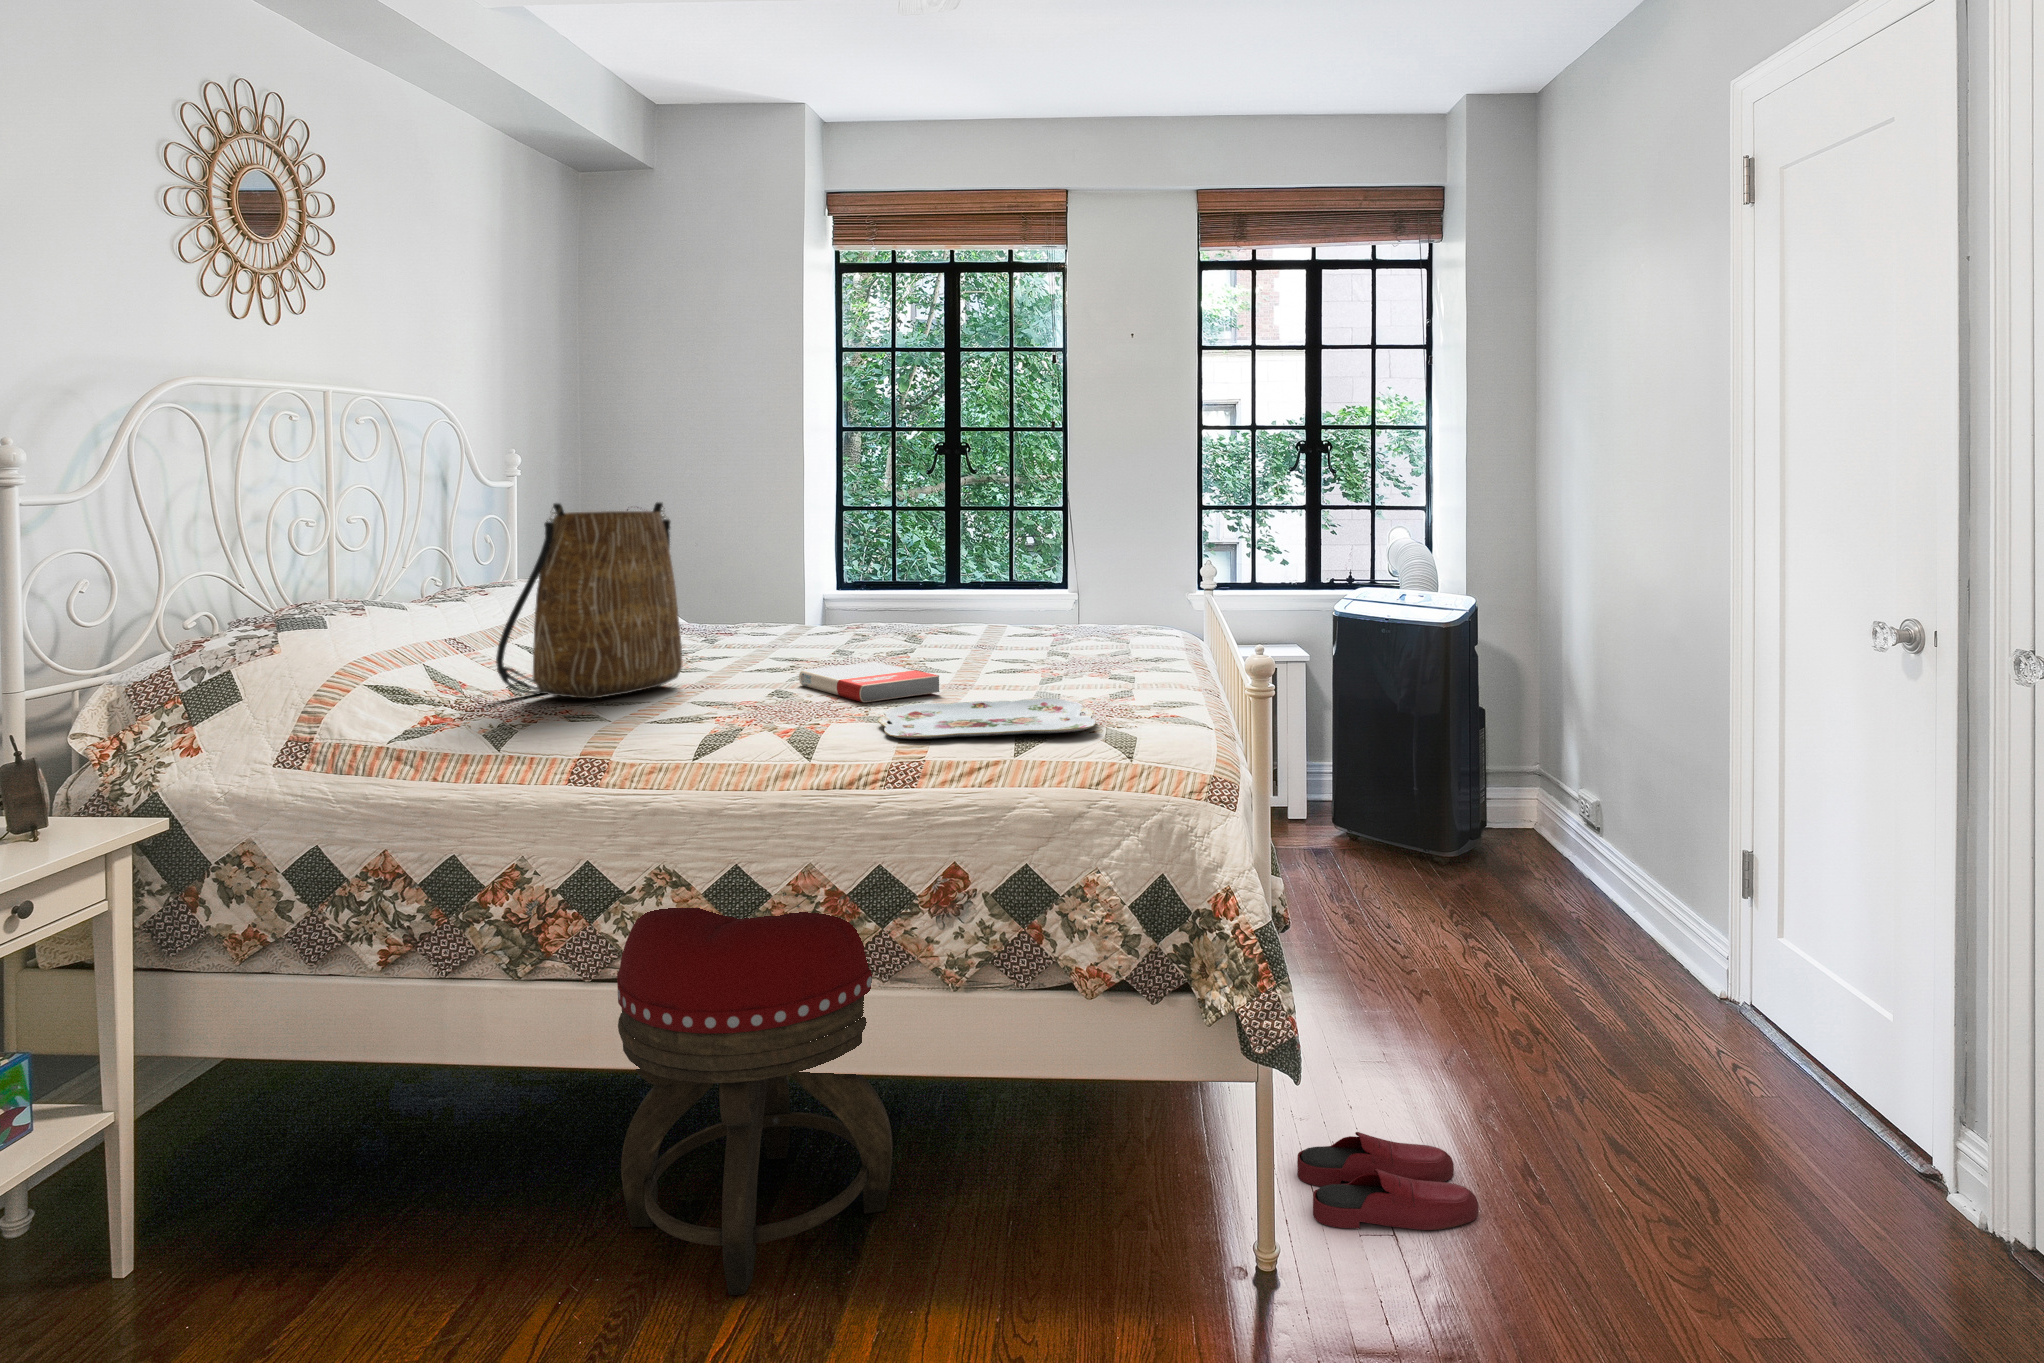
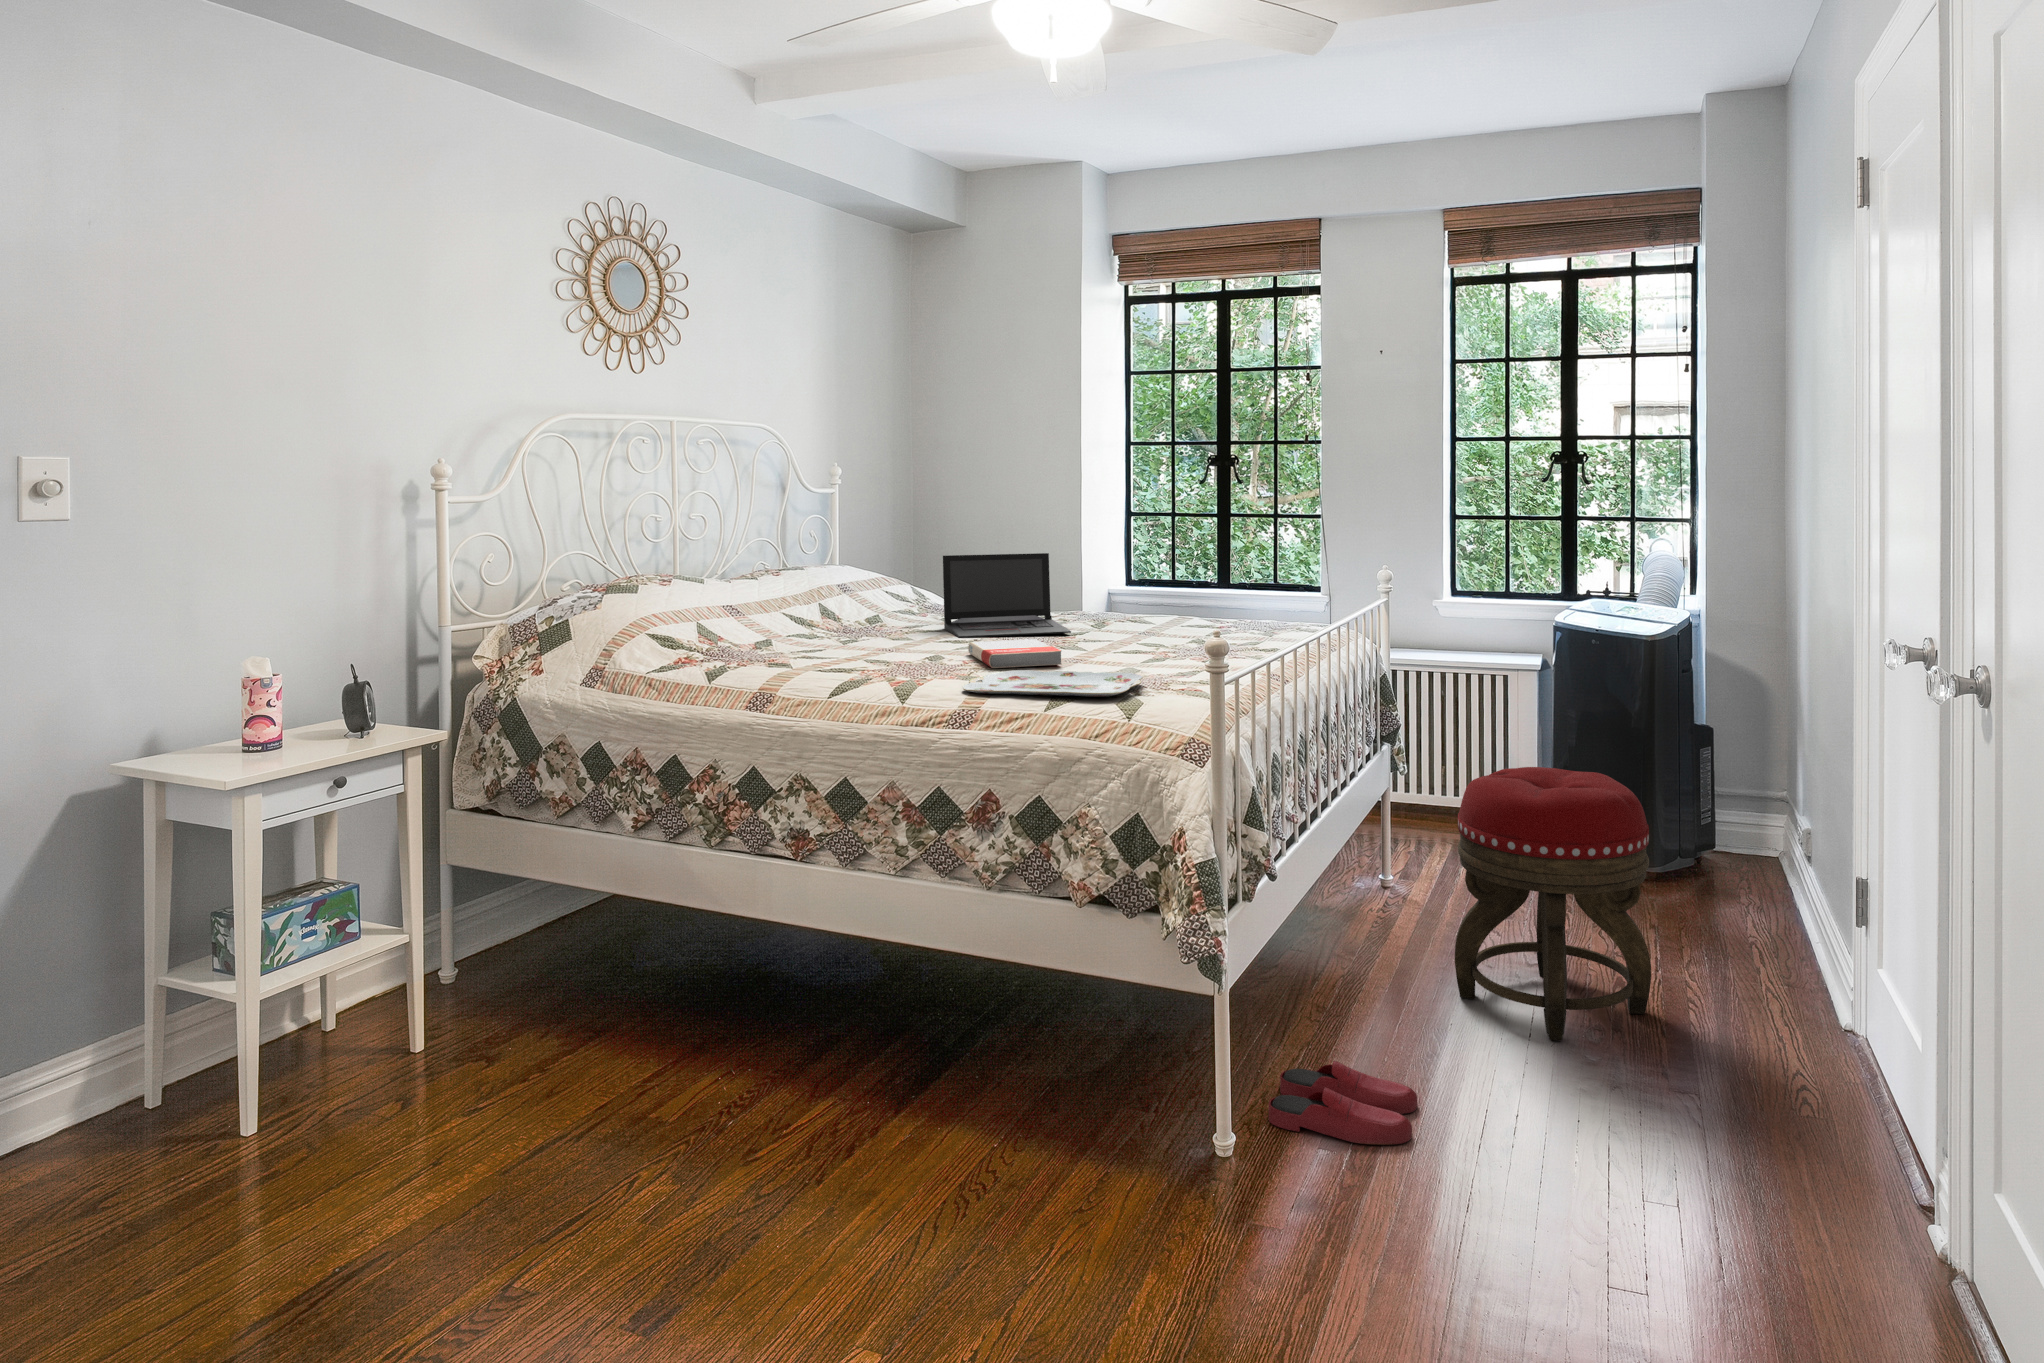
tote bag: present [496,502,682,699] -> none [741,505,885,654]
laptop: none [702,557,874,664] -> present [943,553,1071,638]
footstool: present [617,908,893,1295] -> present [1455,767,1651,1041]

